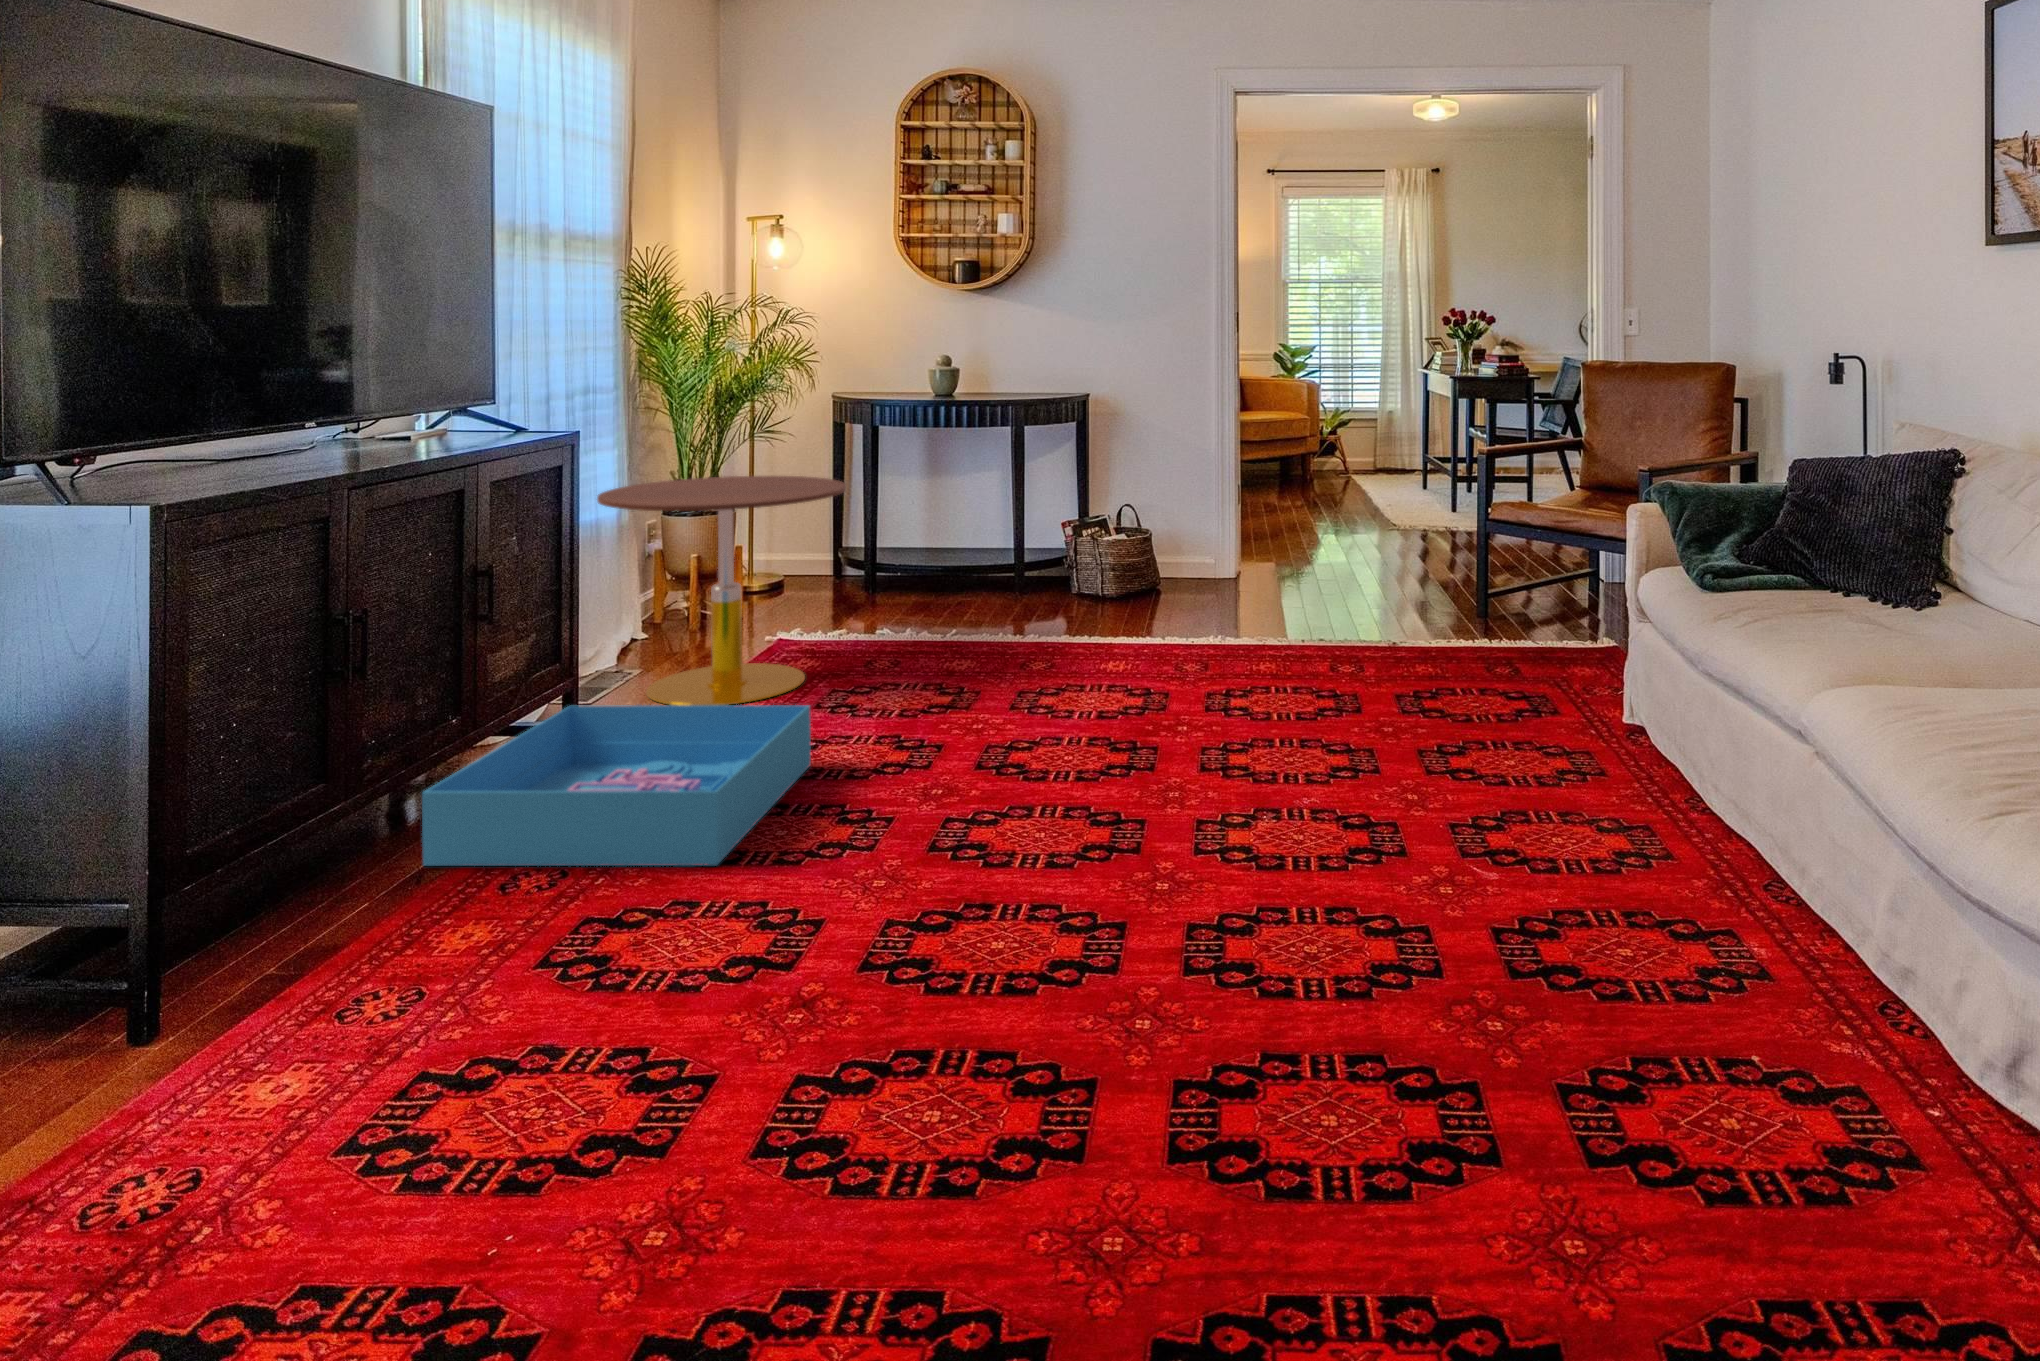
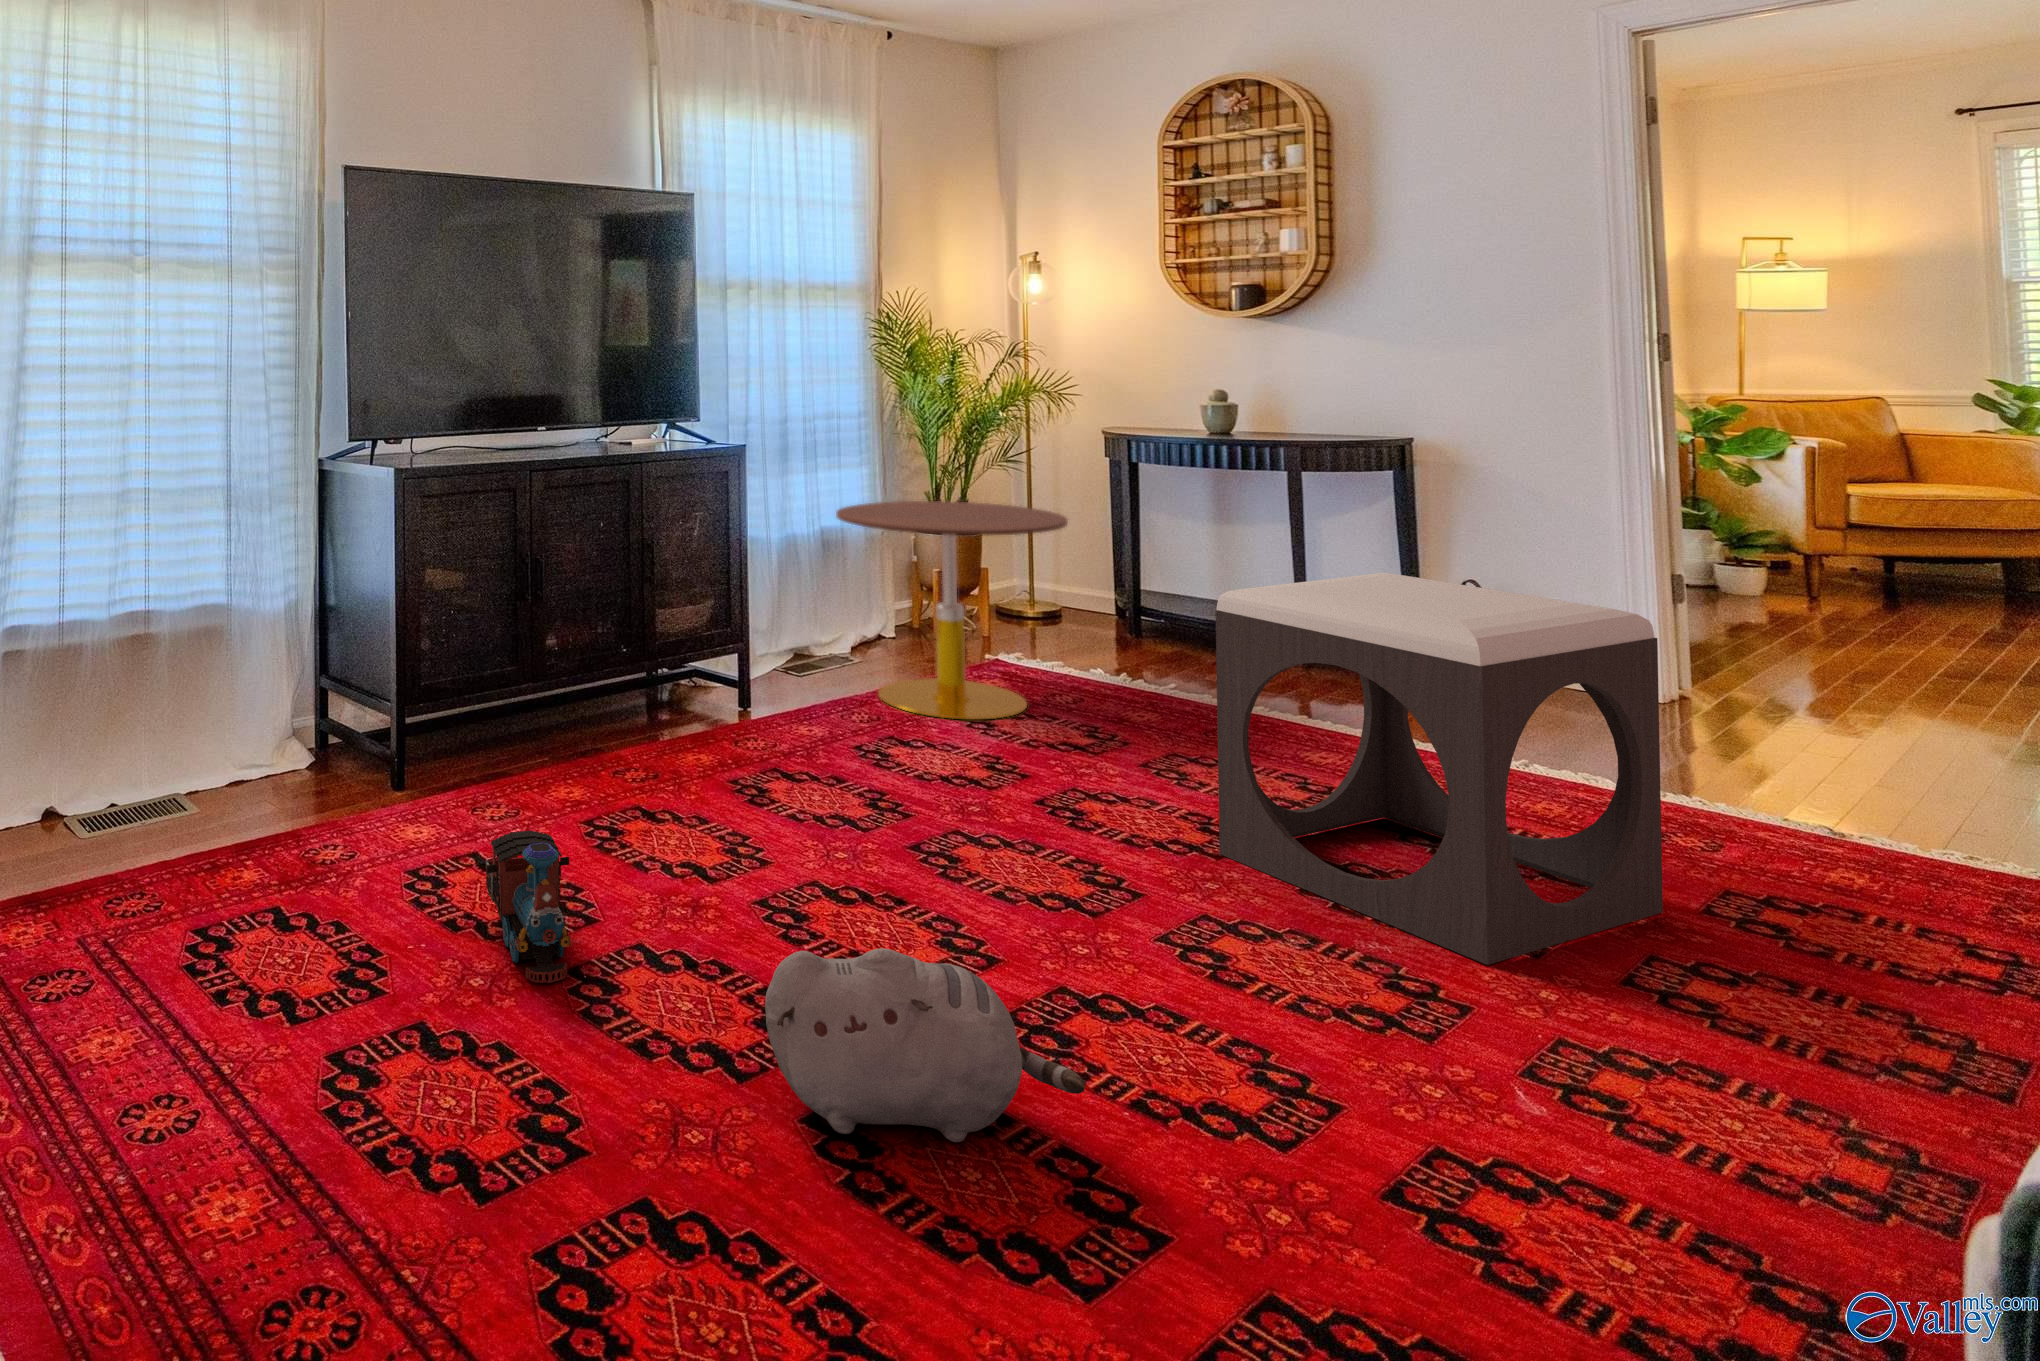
footstool: none [1018,501,1299,796] -> present [1216,572,1663,965]
storage bin: present [422,705,811,866] -> none [660,689,995,862]
plush toy: none [711,921,1026,1137] -> present [765,948,1085,1142]
toy train: none [224,946,393,1143] -> present [486,830,571,983]

